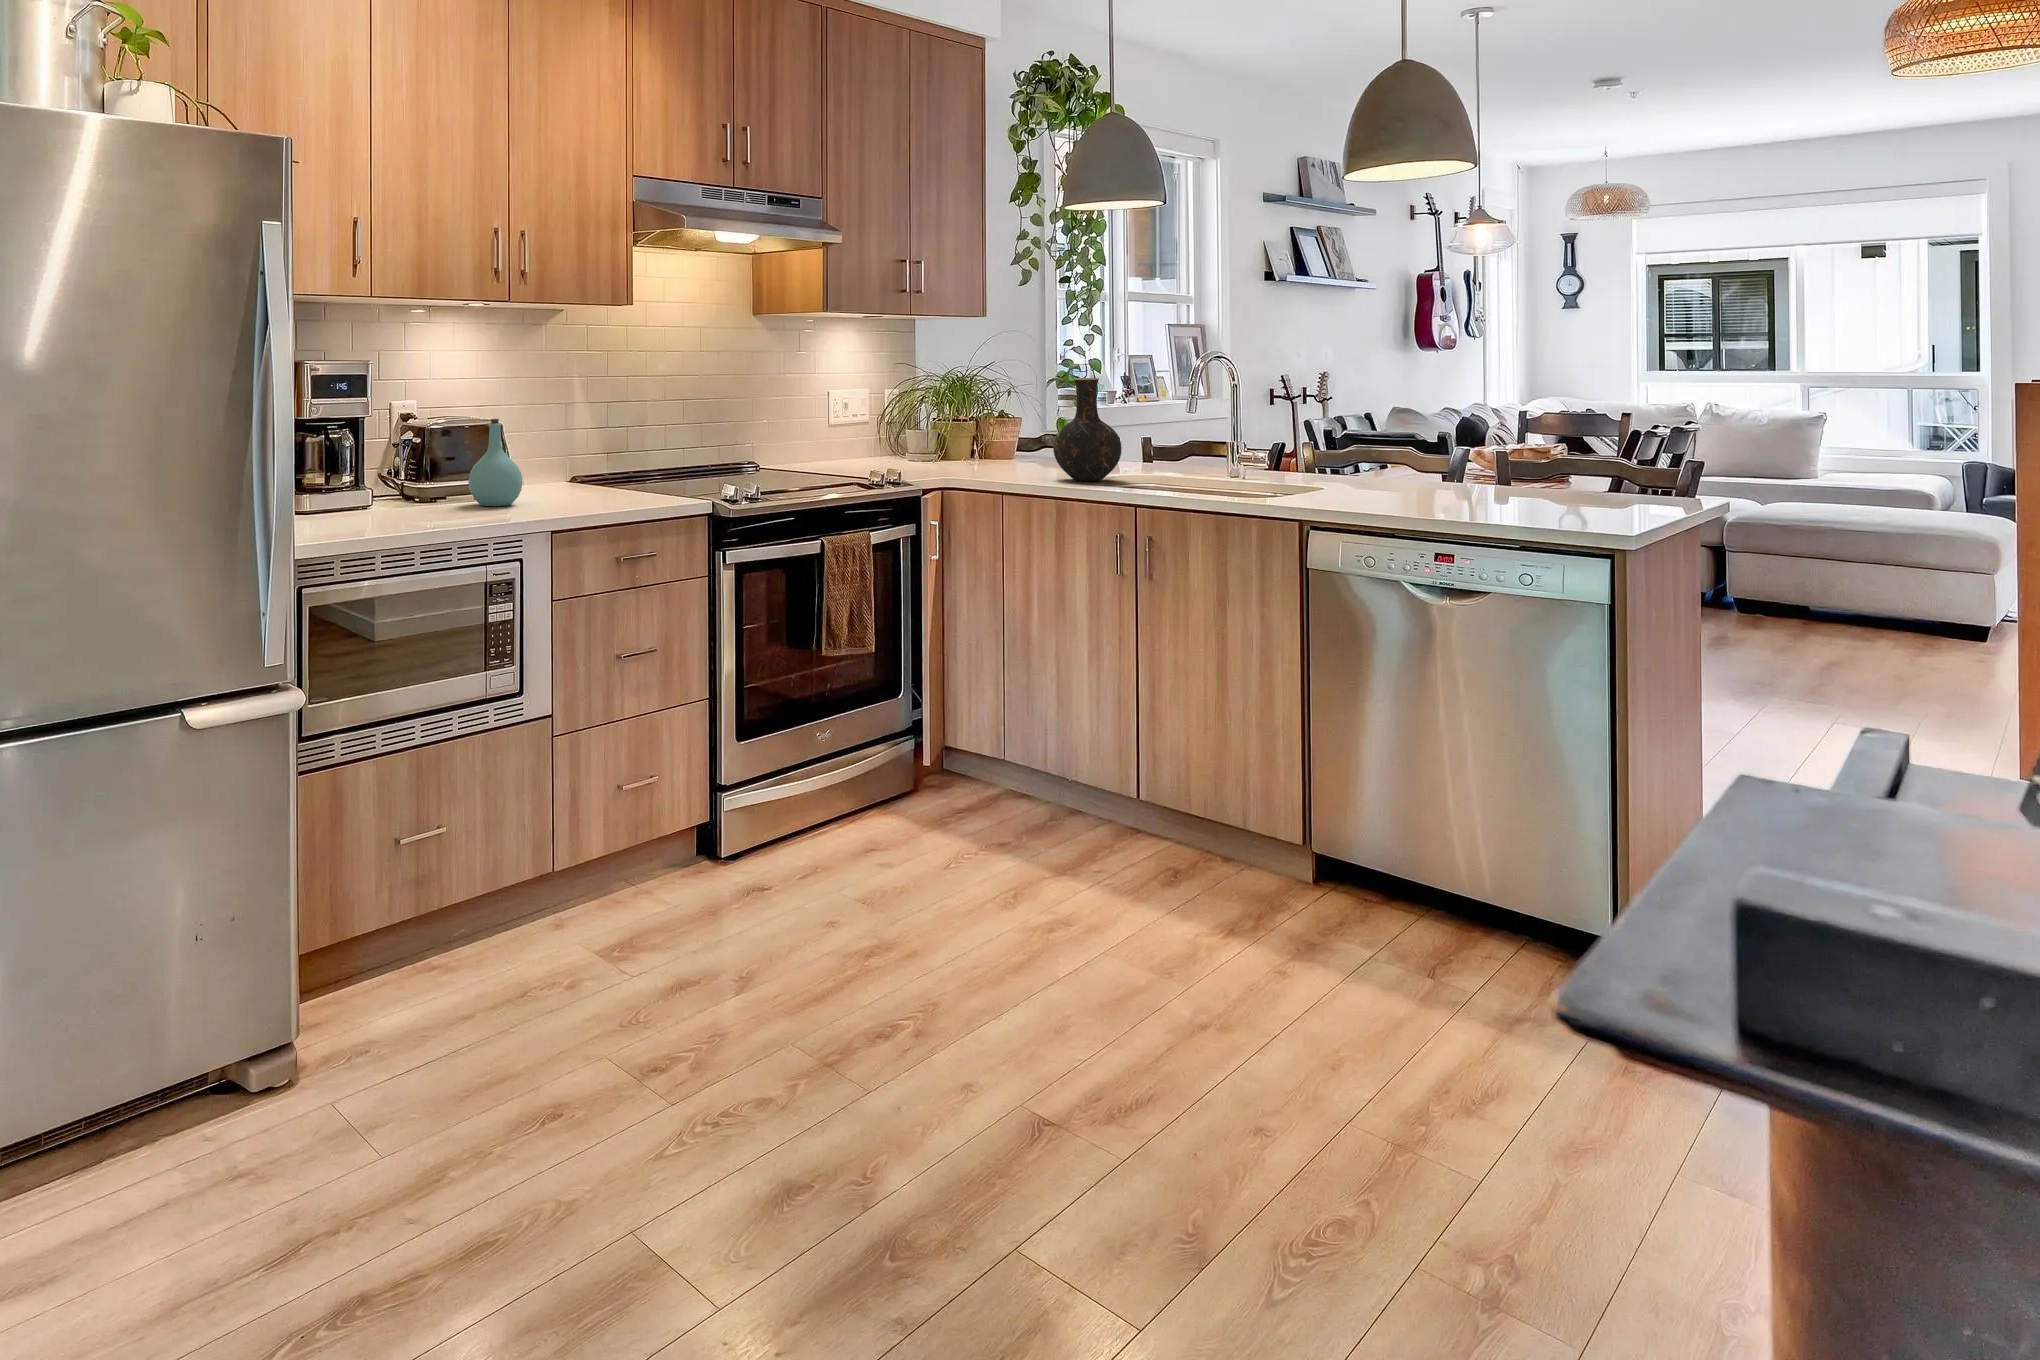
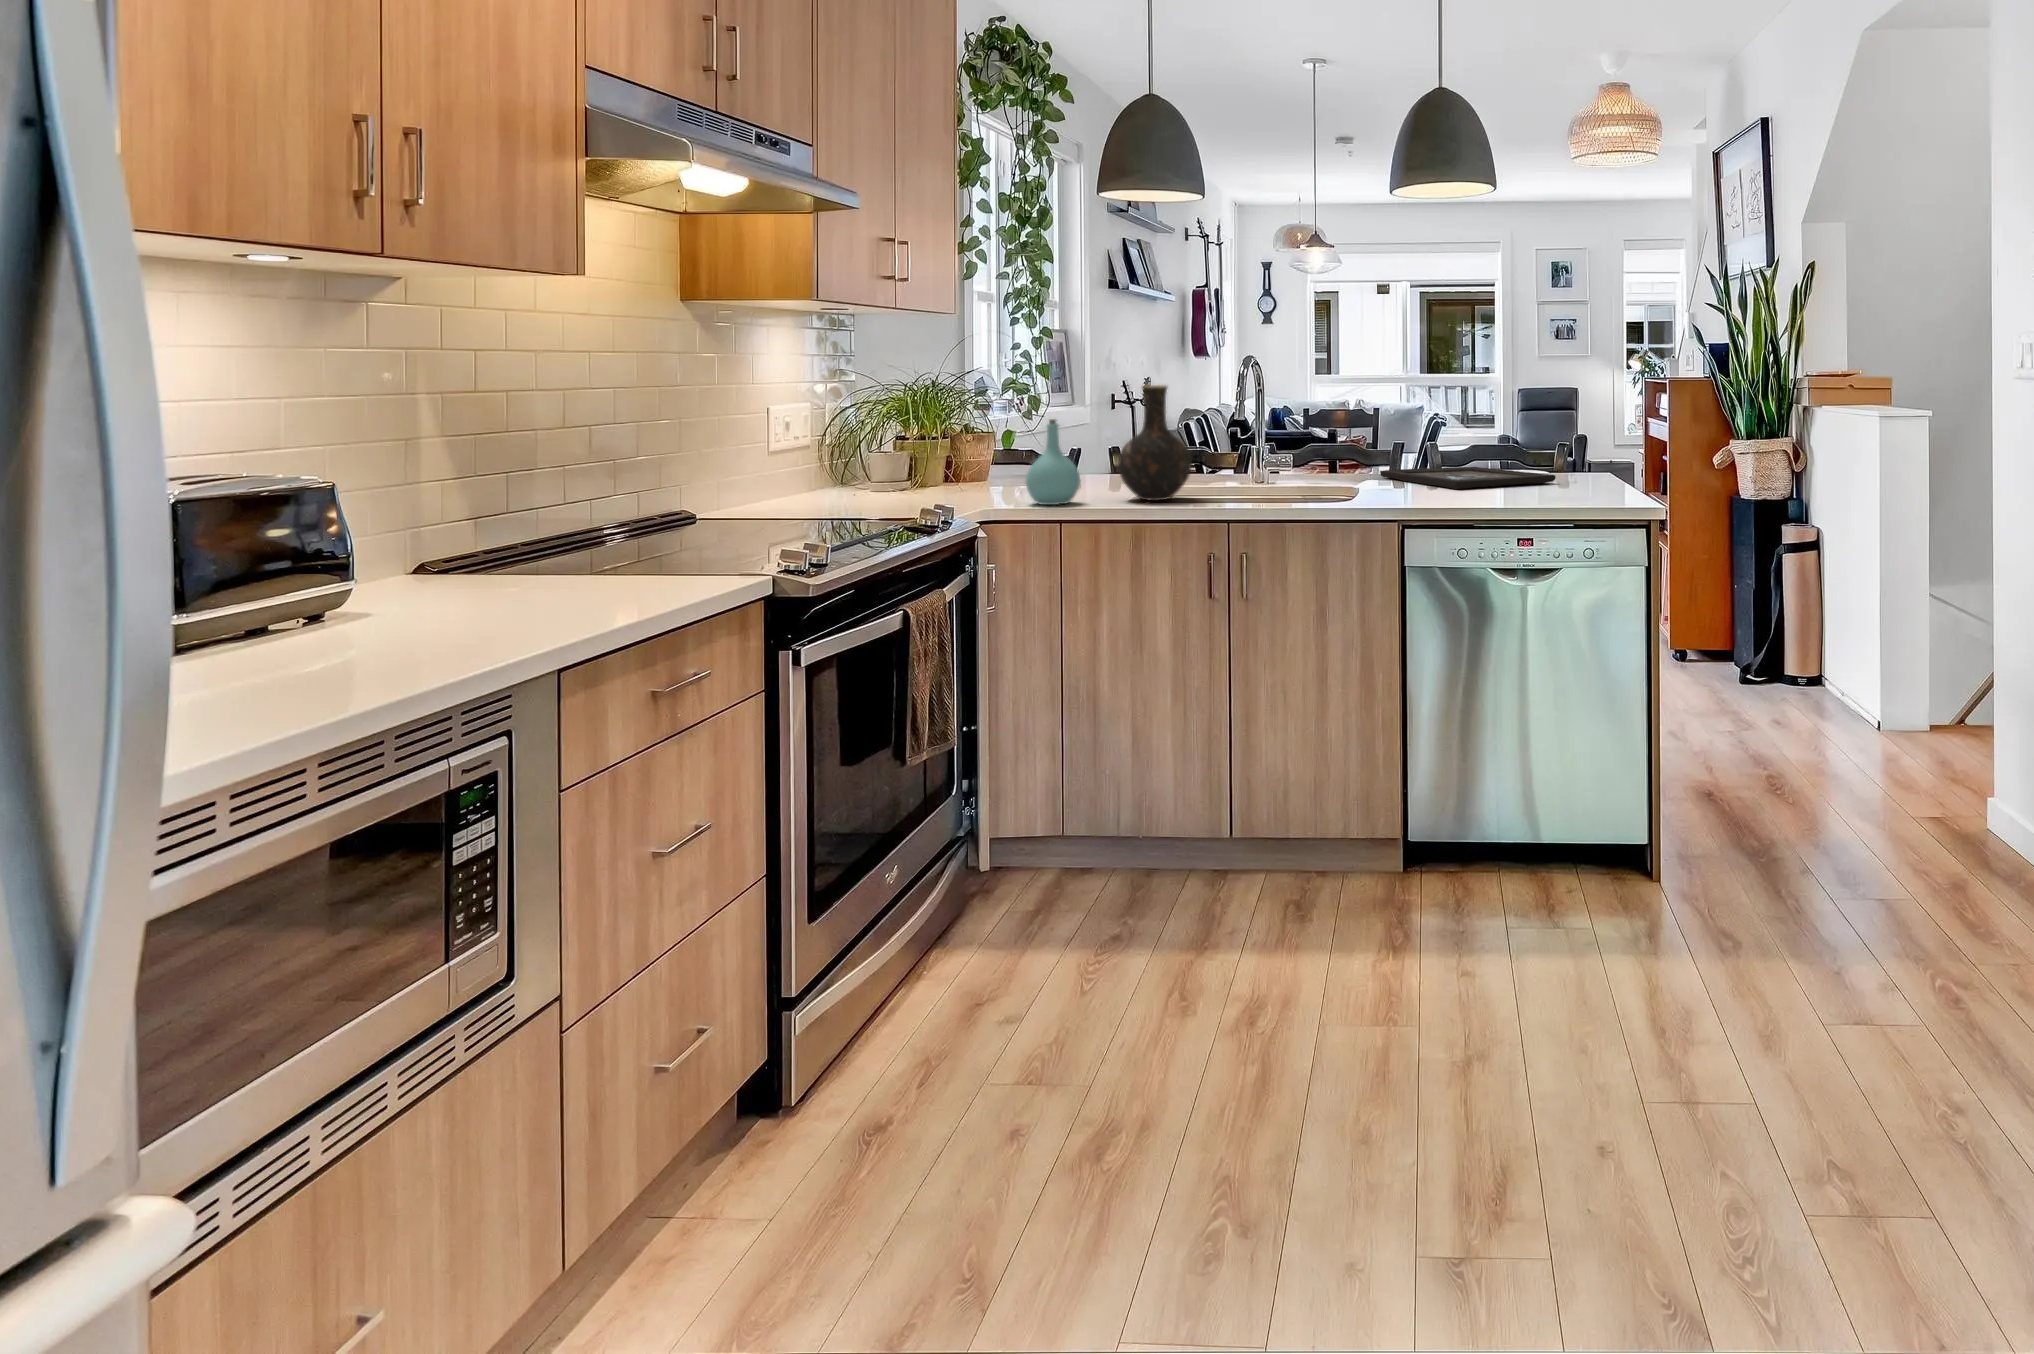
bottle: present [468,419,523,506] -> present [1026,419,1080,505]
tray: none [1381,472,1587,496] -> present [1380,467,1556,489]

